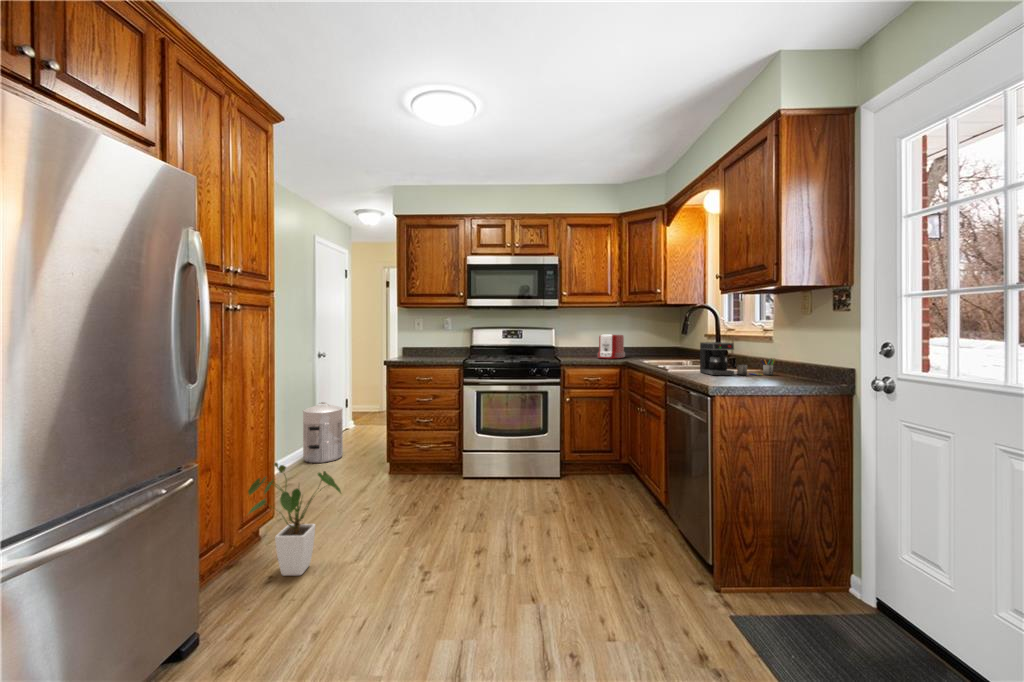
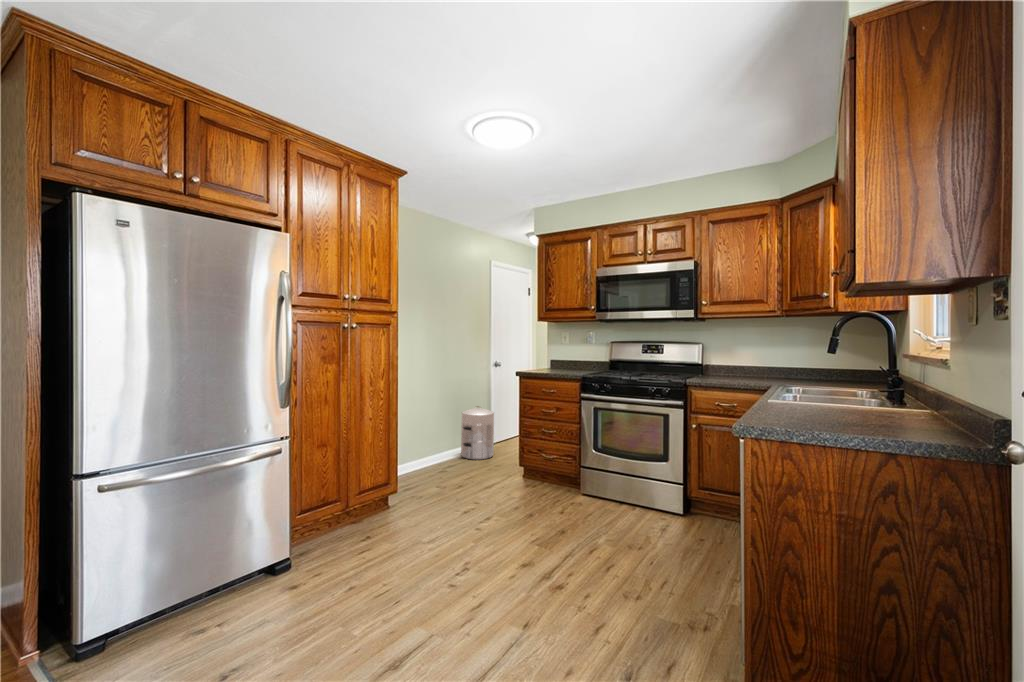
toaster: present [598,334,625,359] -> none [742,352,788,383]
coffee maker: present [700,342,775,375] -> none [808,367,927,421]
house plant: present [248,463,341,576] -> none [348,449,417,542]

